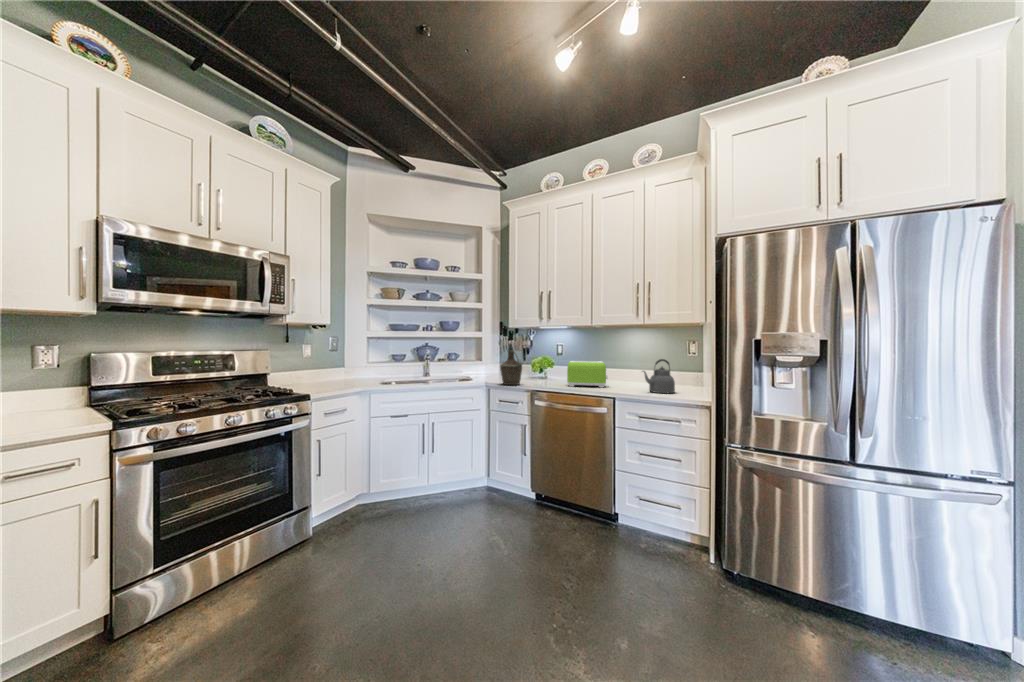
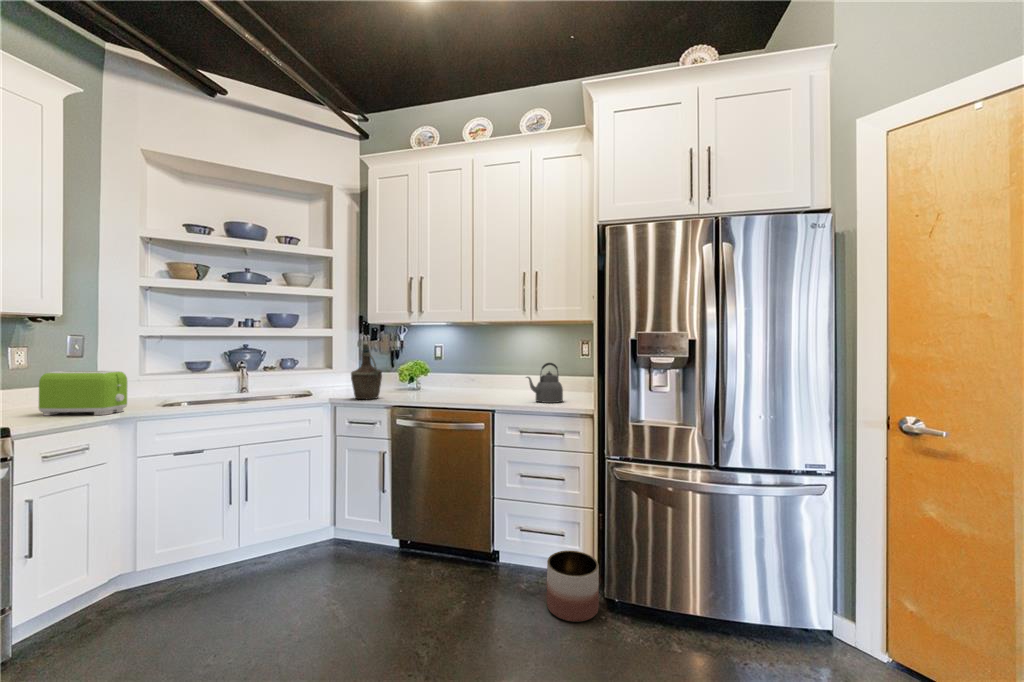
toaster: present [567,361,607,388] -> present [39,371,127,416]
planter: none [668,522,719,588] -> present [547,551,599,622]

